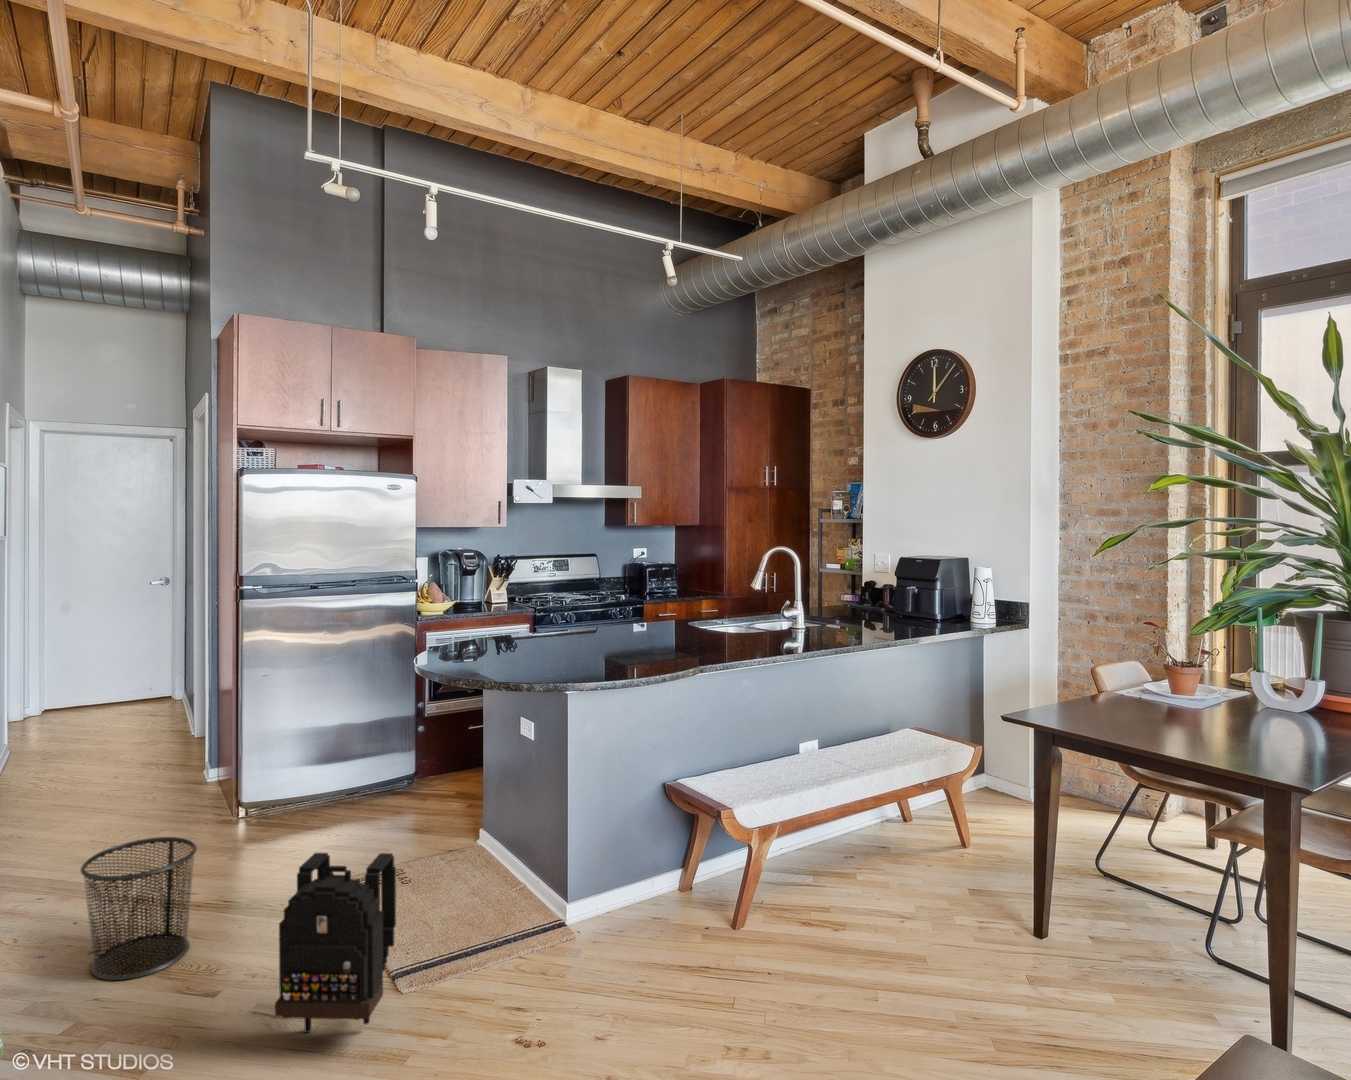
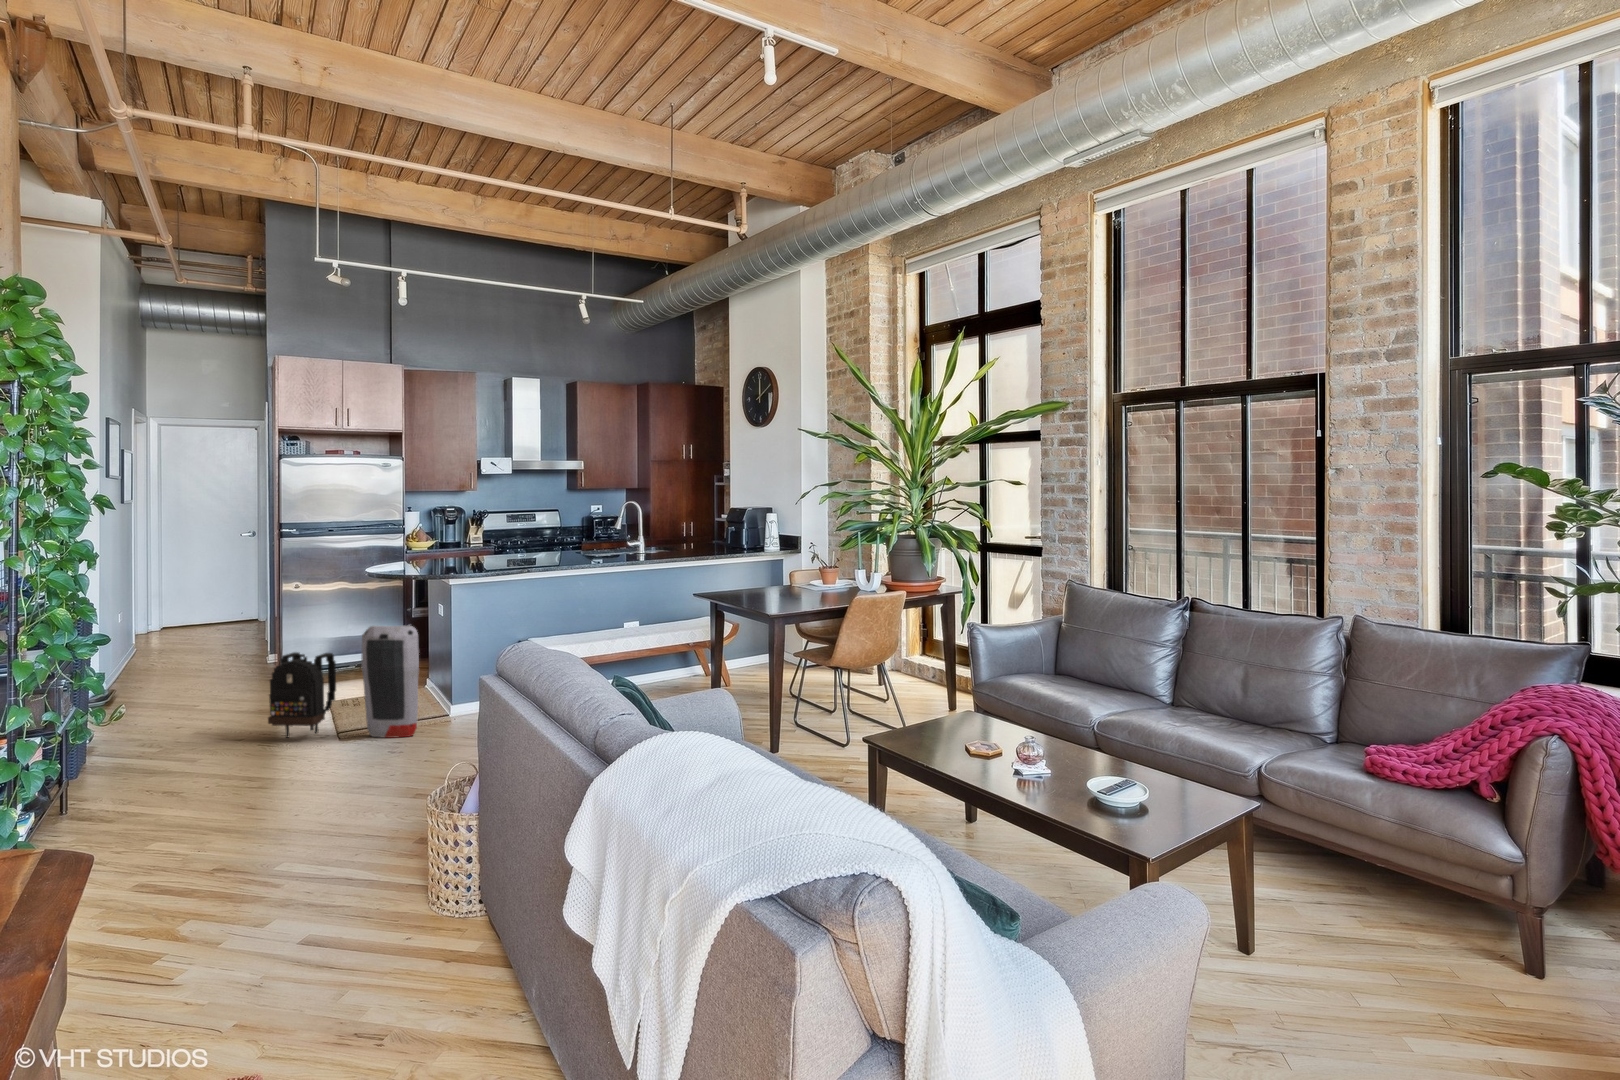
air purifier: none [457,804,569,1031] -> present [361,626,419,738]
waste bin: present [80,837,197,980] -> none [176,659,240,725]

